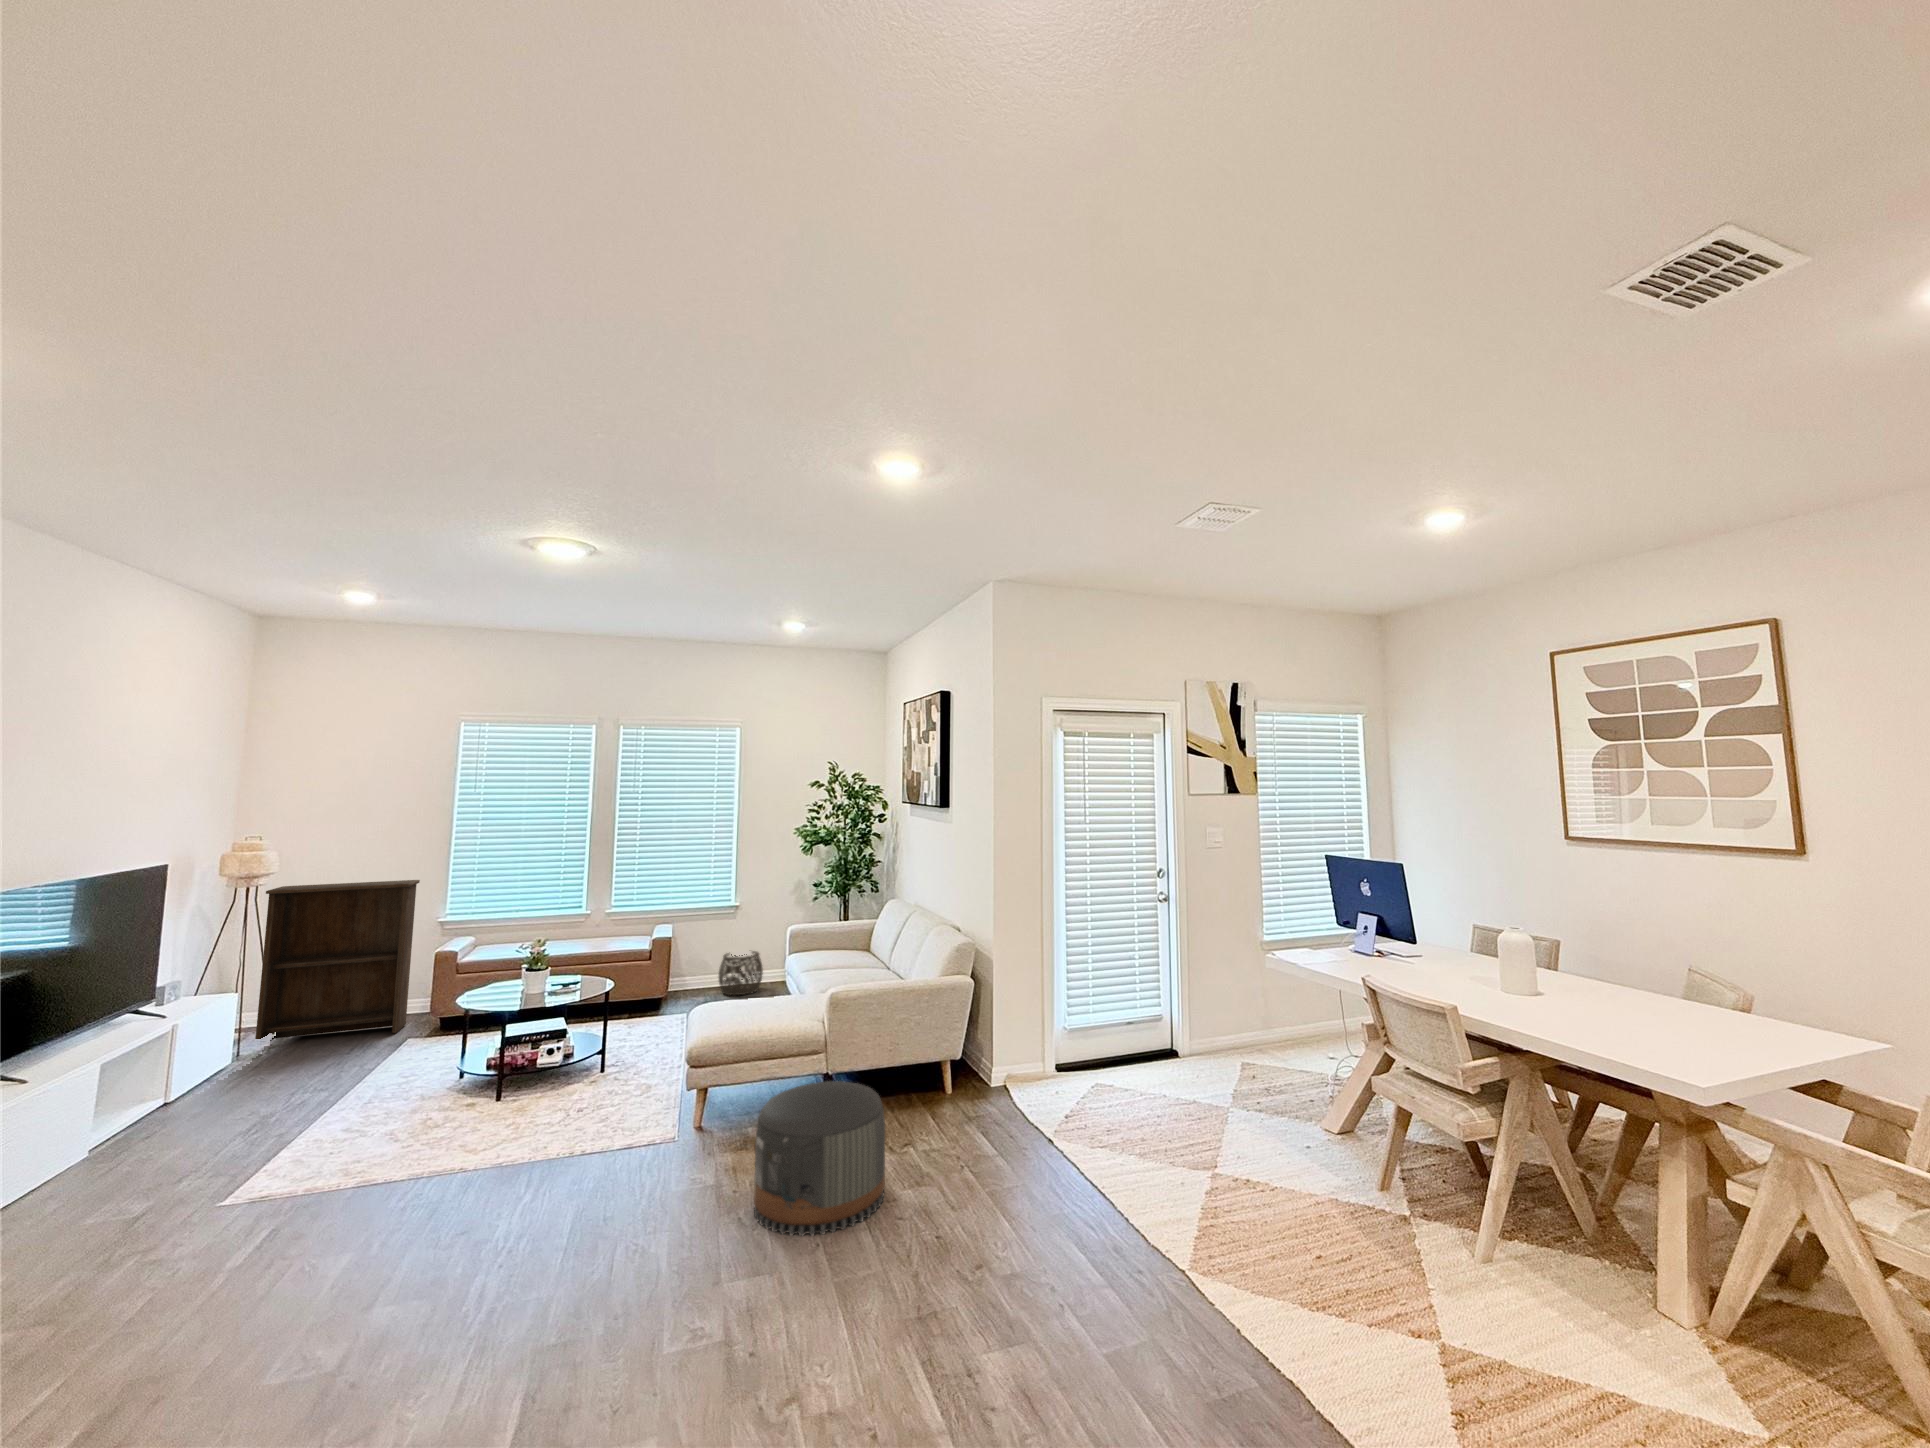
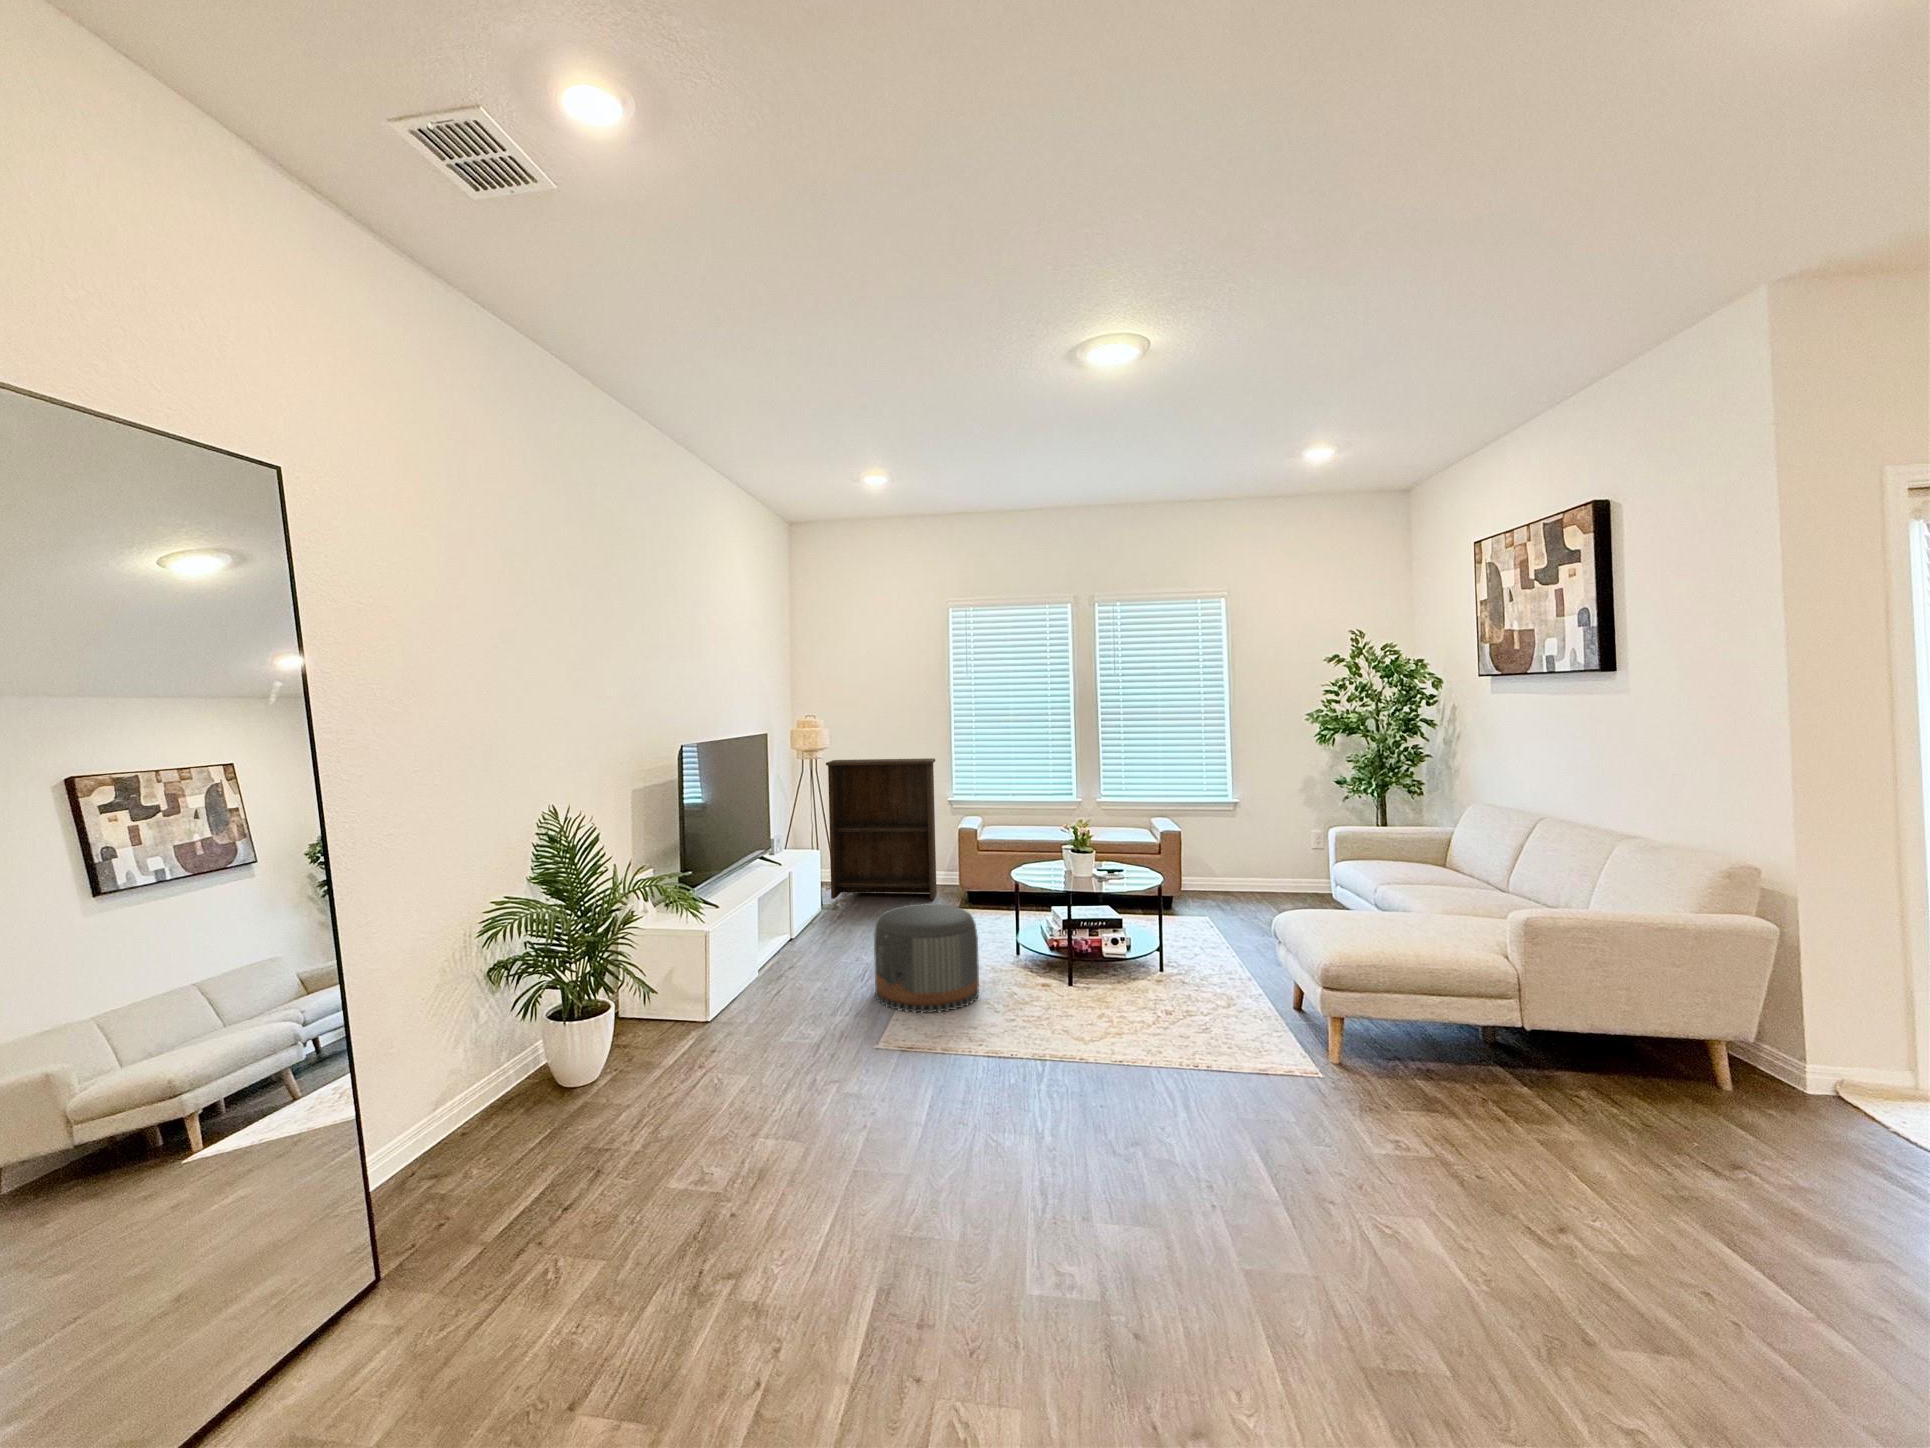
woven basket: present [719,951,763,996] -> none [1225,852,1278,902]
pouf: present [754,1081,885,1236] -> present [874,904,979,1013]

